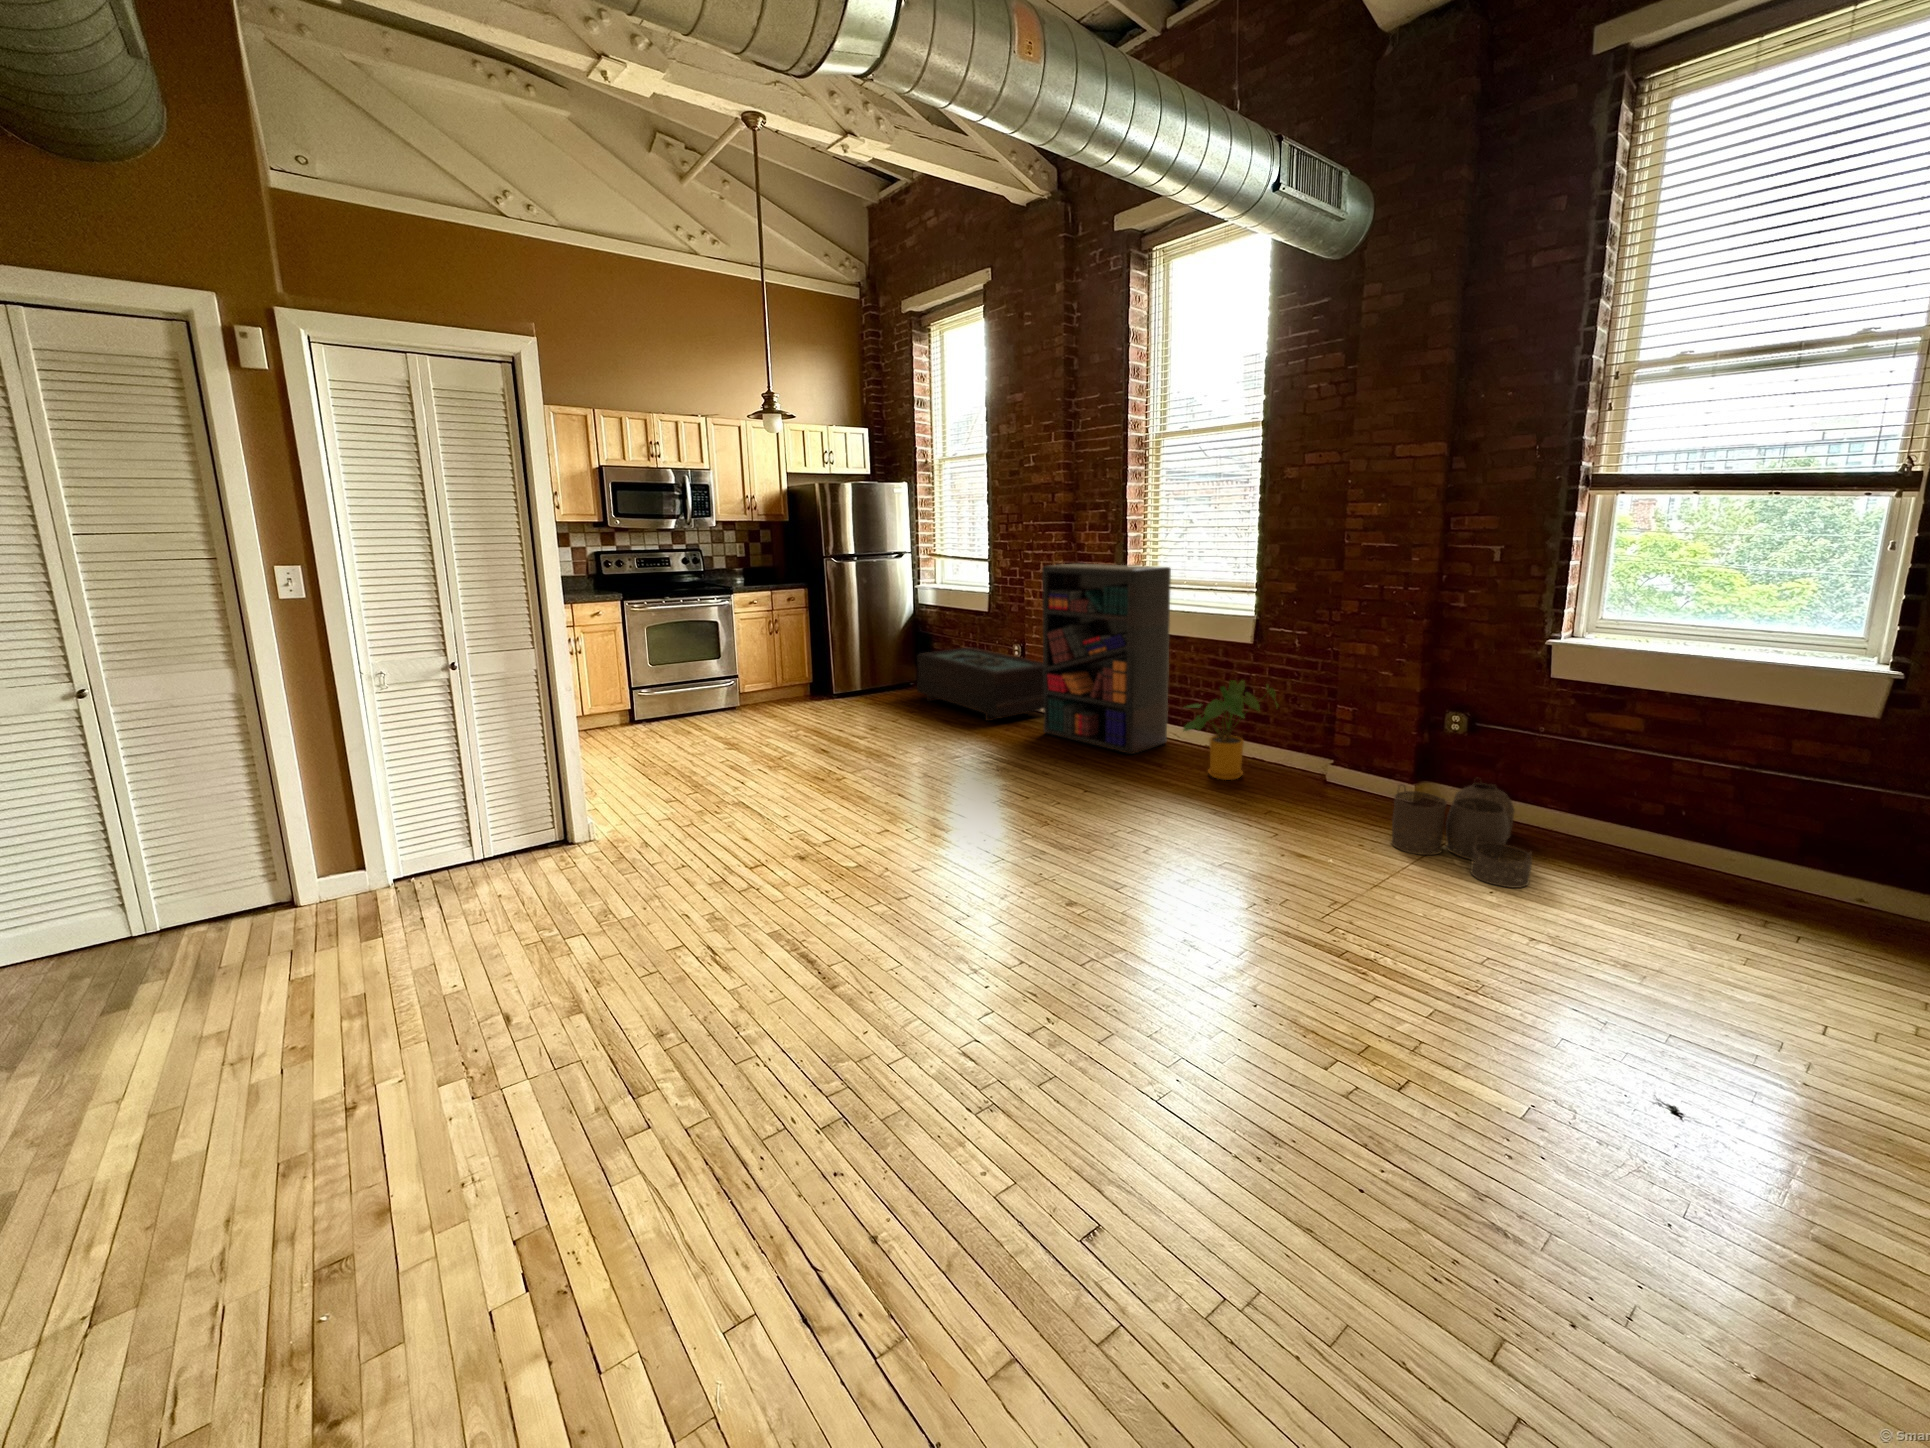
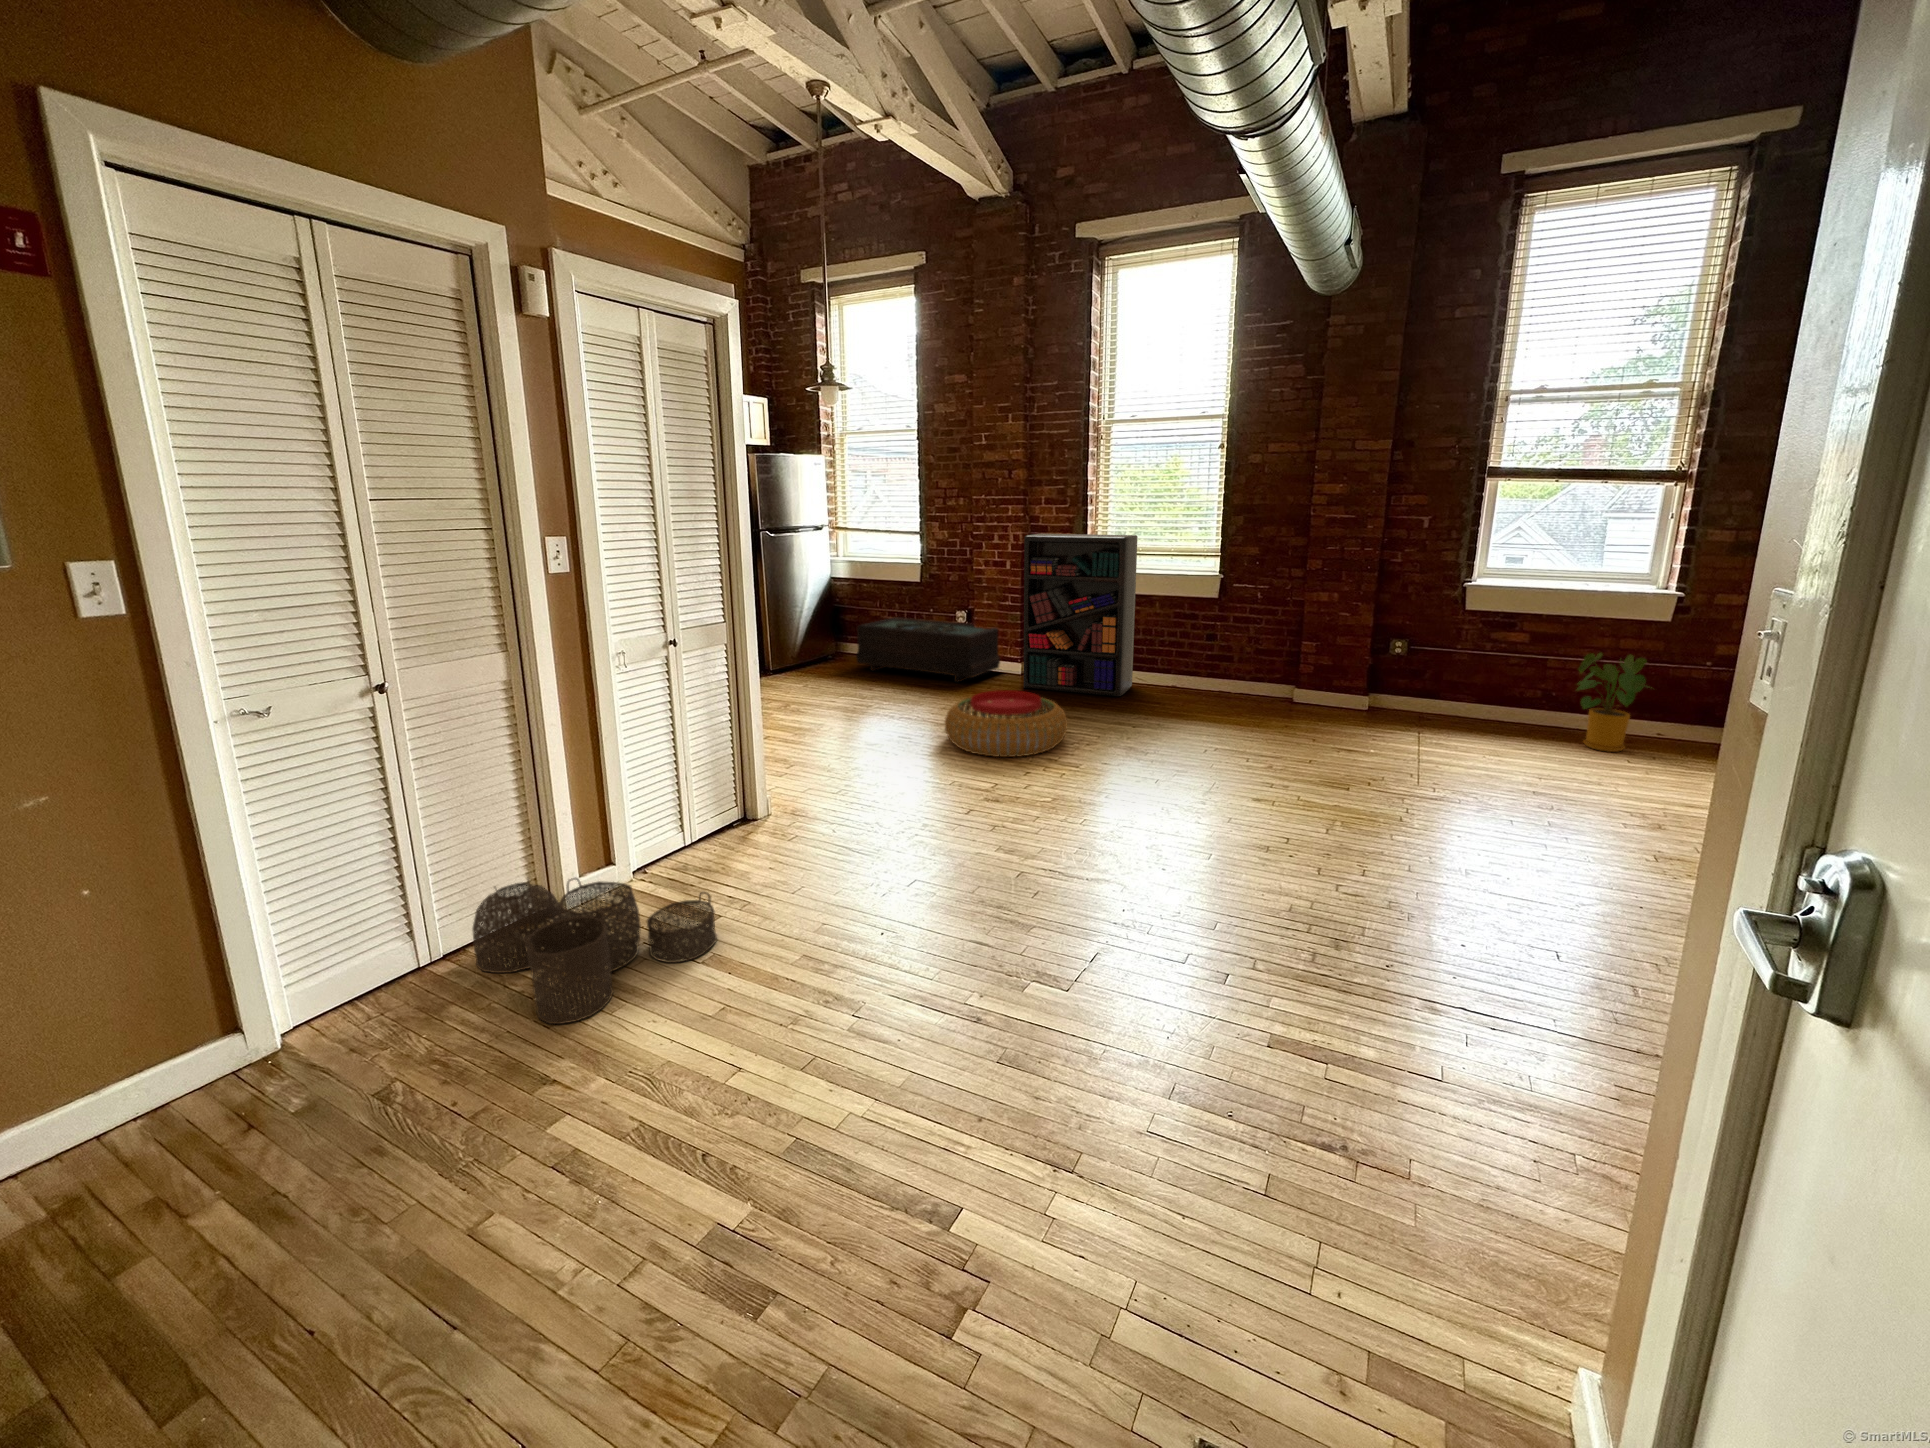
house plant: present [1183,680,1278,780] -> present [1577,653,1647,752]
pouf: none [856,736,994,813] -> present [945,690,1068,757]
woven basket: present [1391,782,1532,888] -> present [473,878,717,1024]

